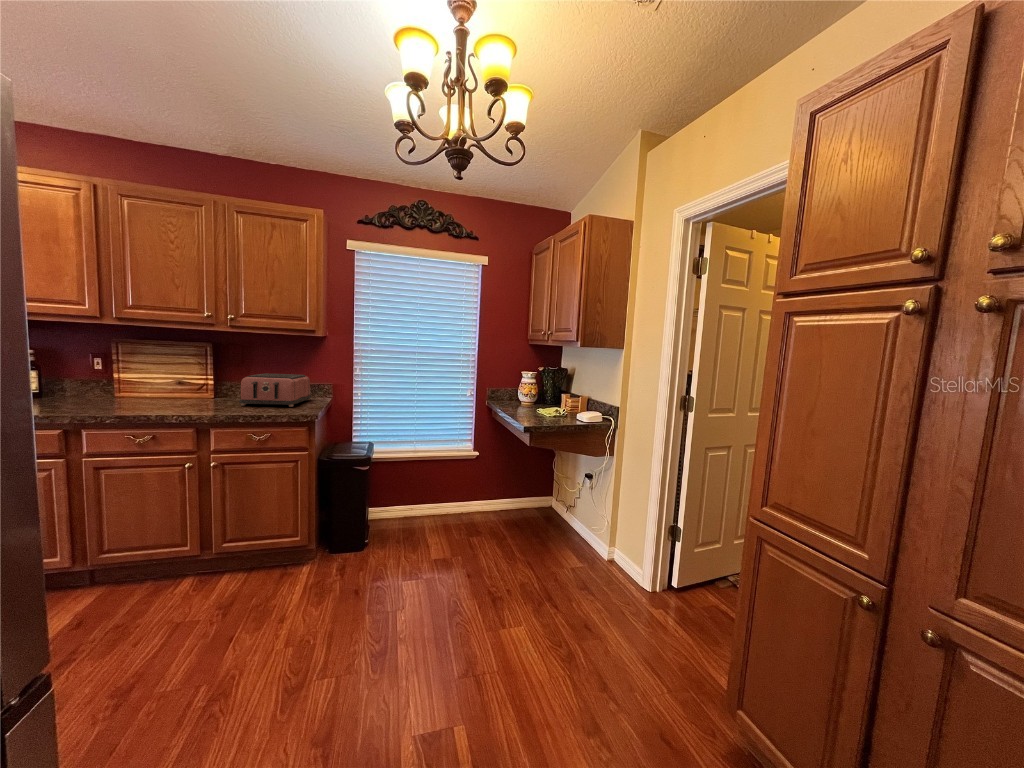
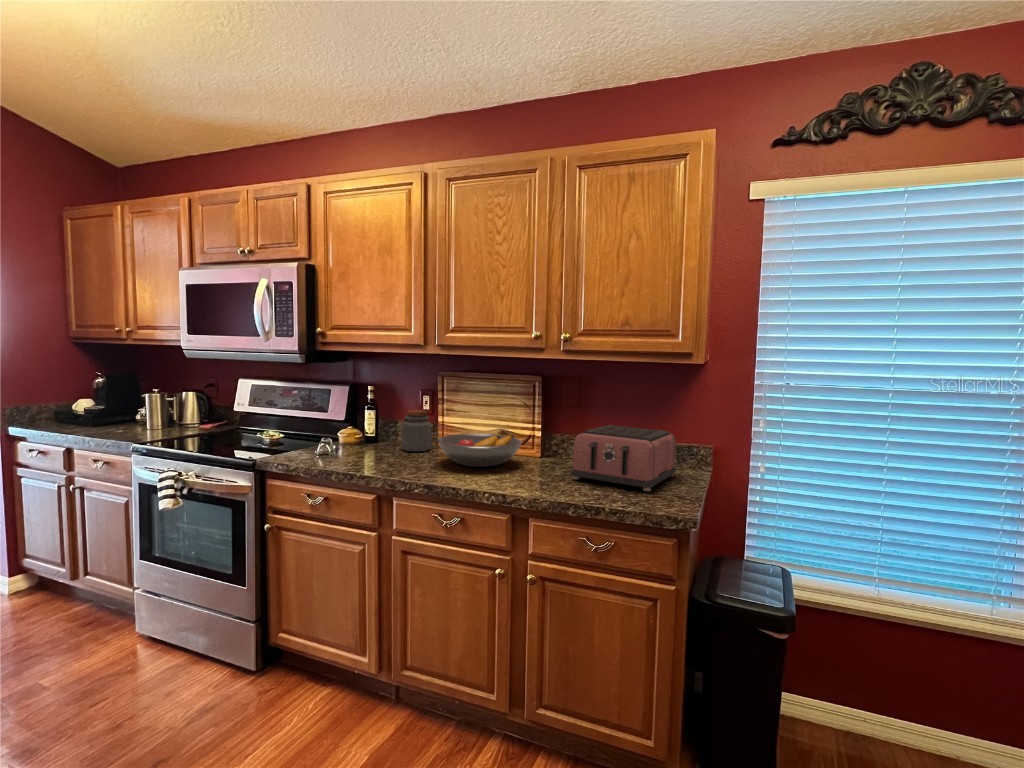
jar: none [75,369,109,401] -> present [402,410,431,452]
fruit bowl: none [119,382,199,405] -> present [437,434,522,467]

